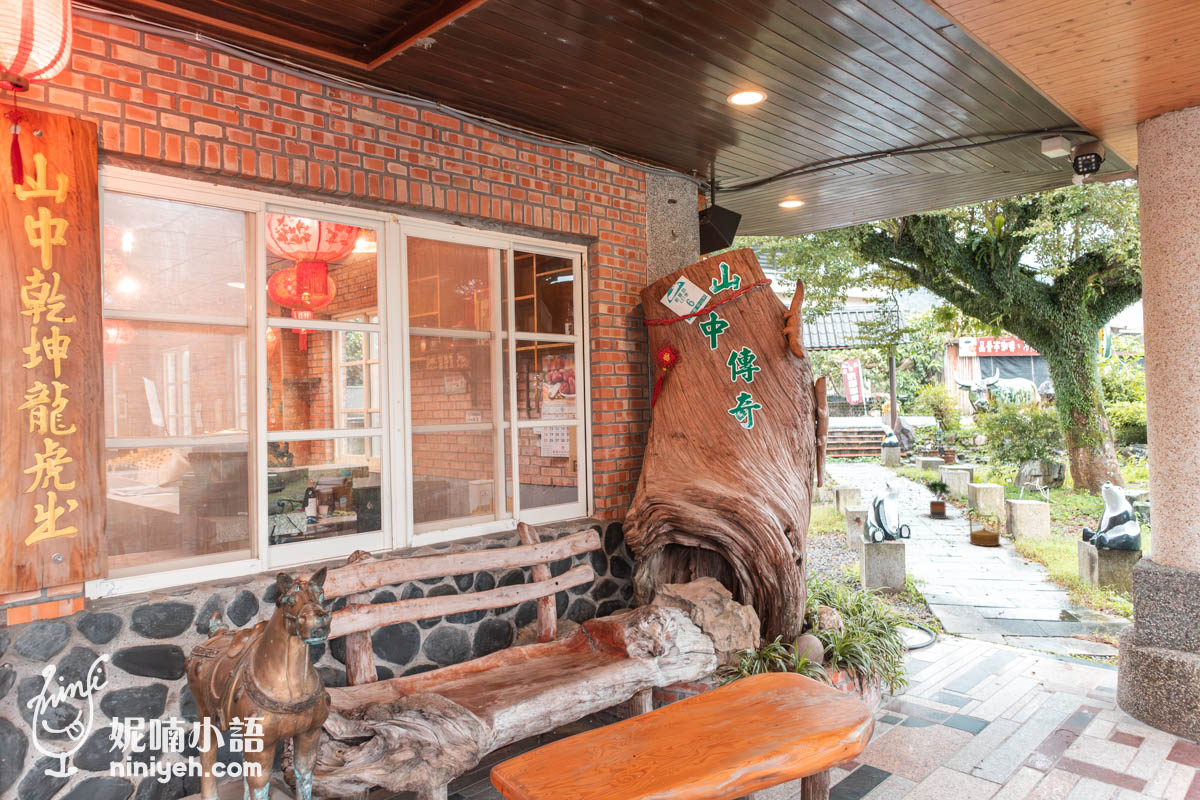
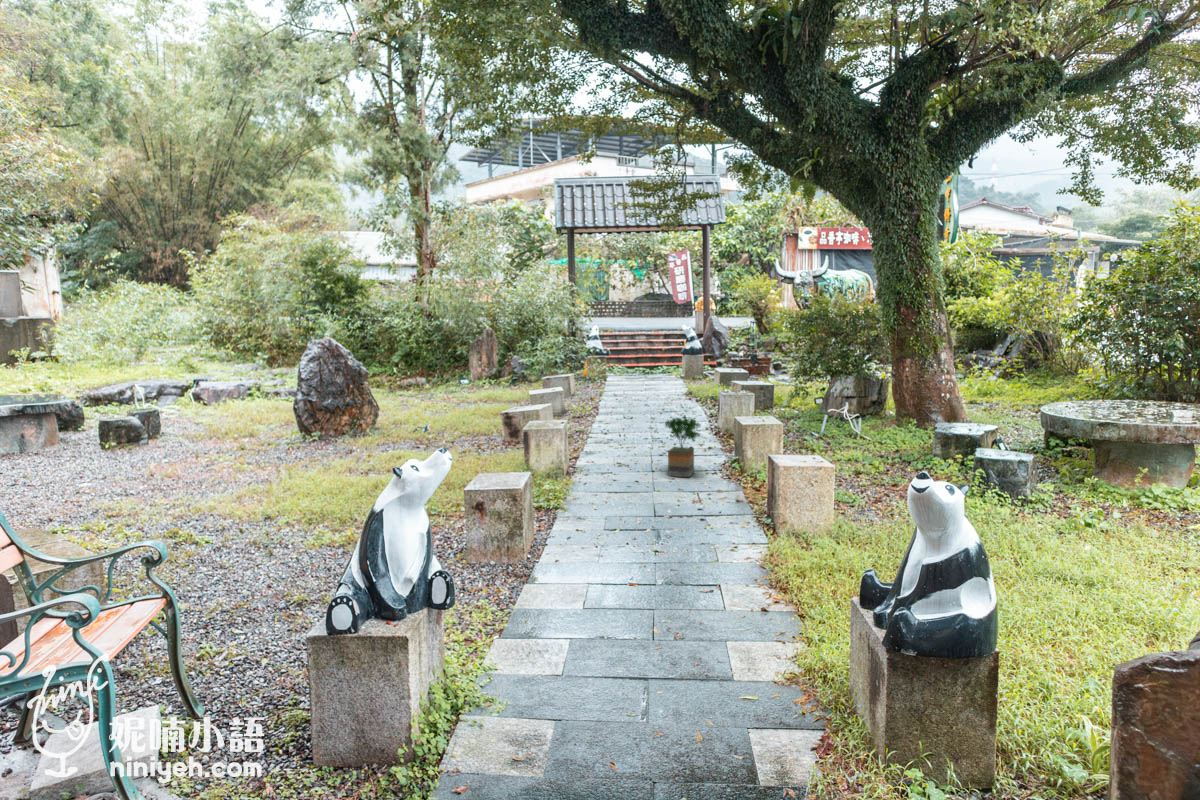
basket: present [969,513,1000,546] -> none [690,488,742,552]

